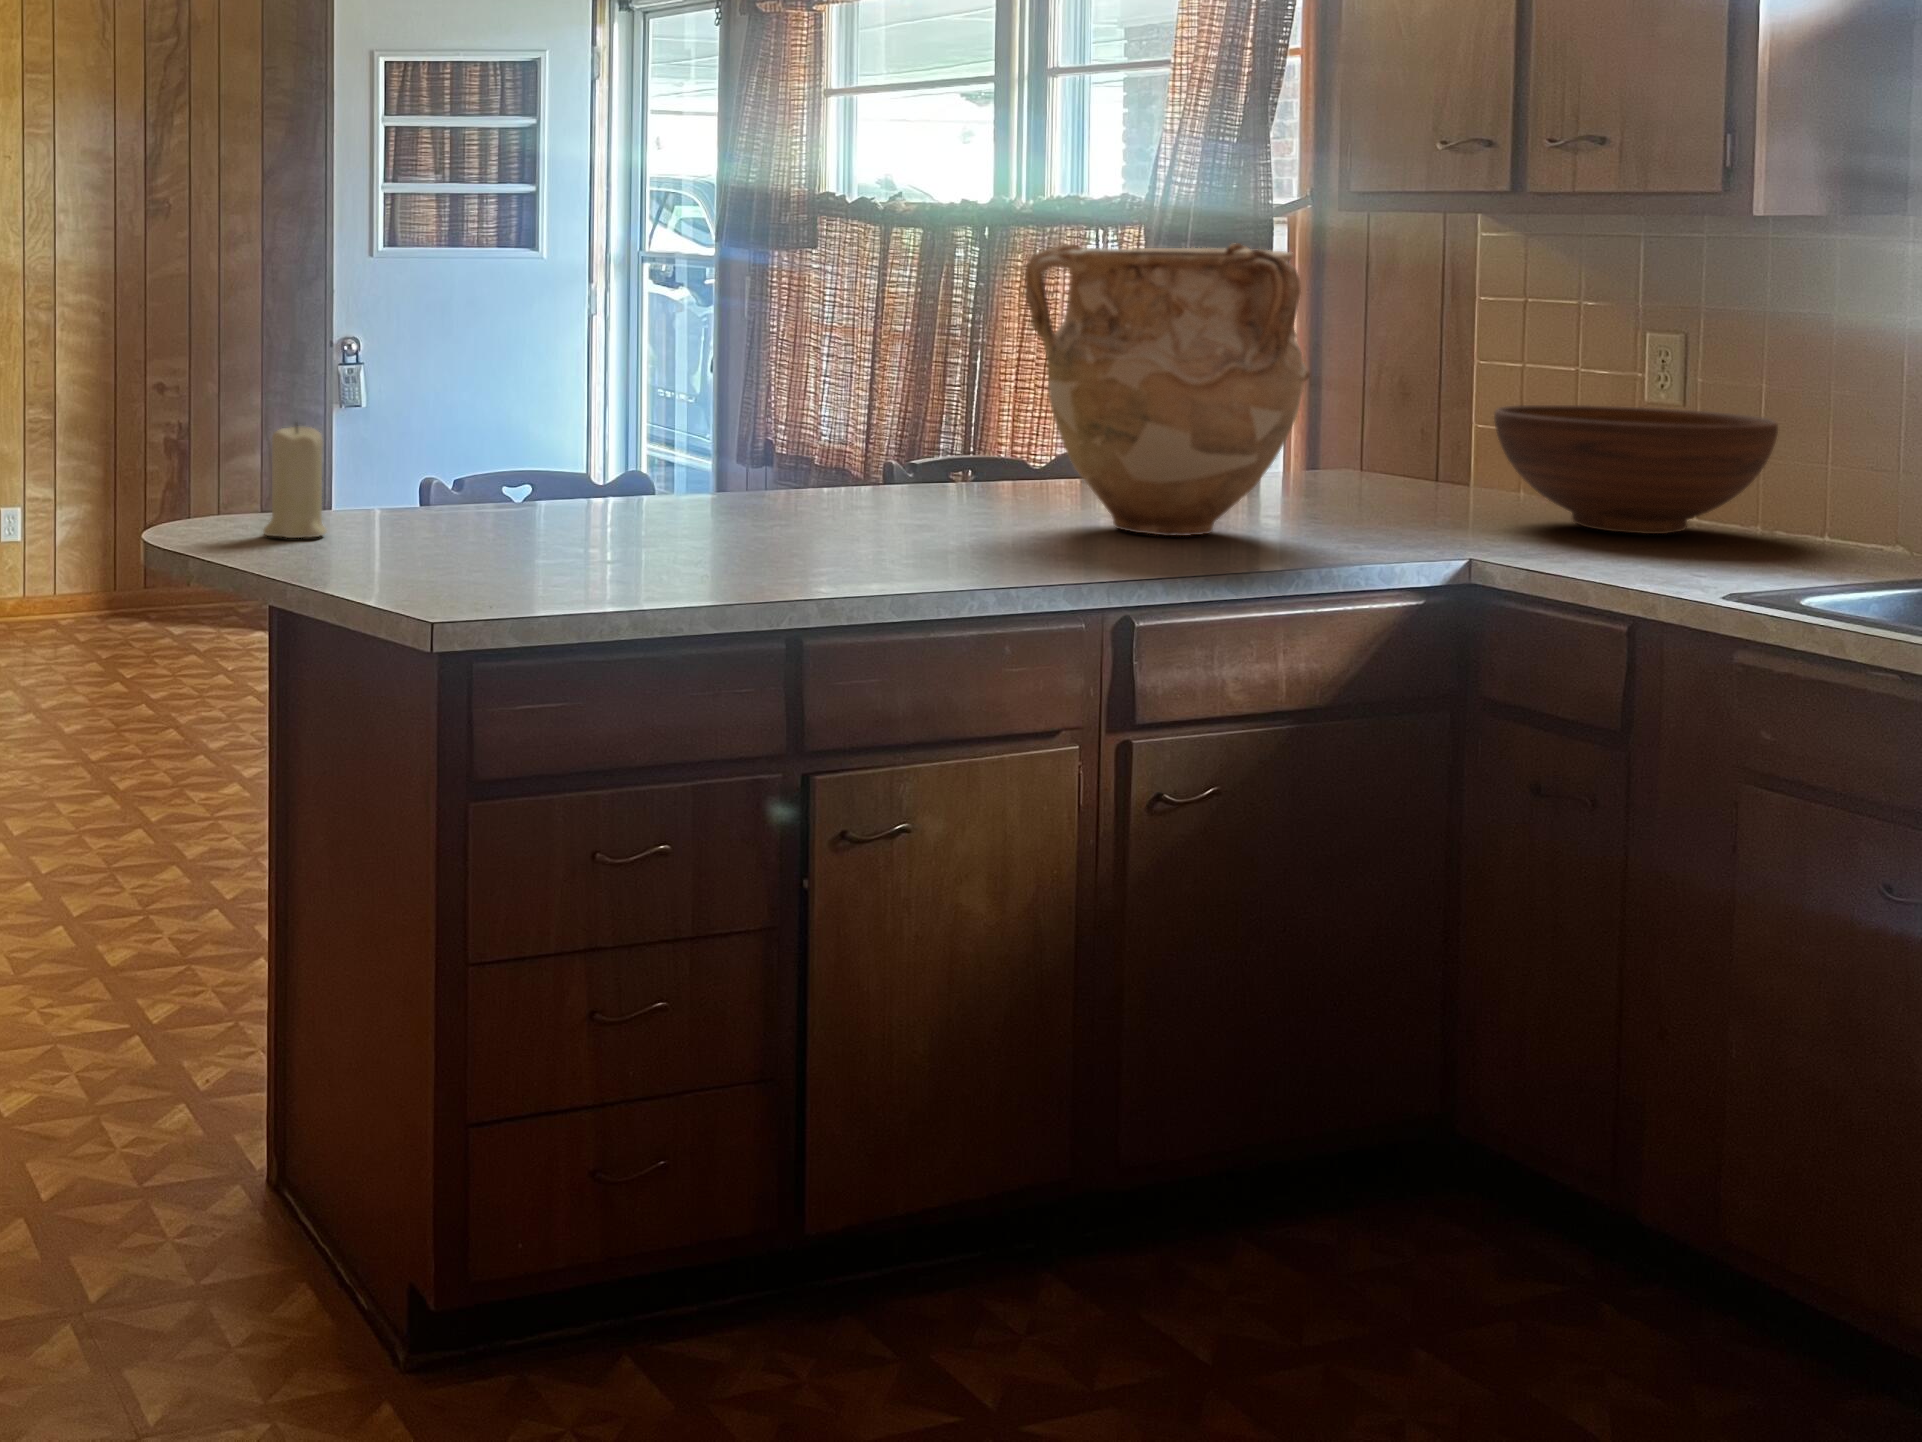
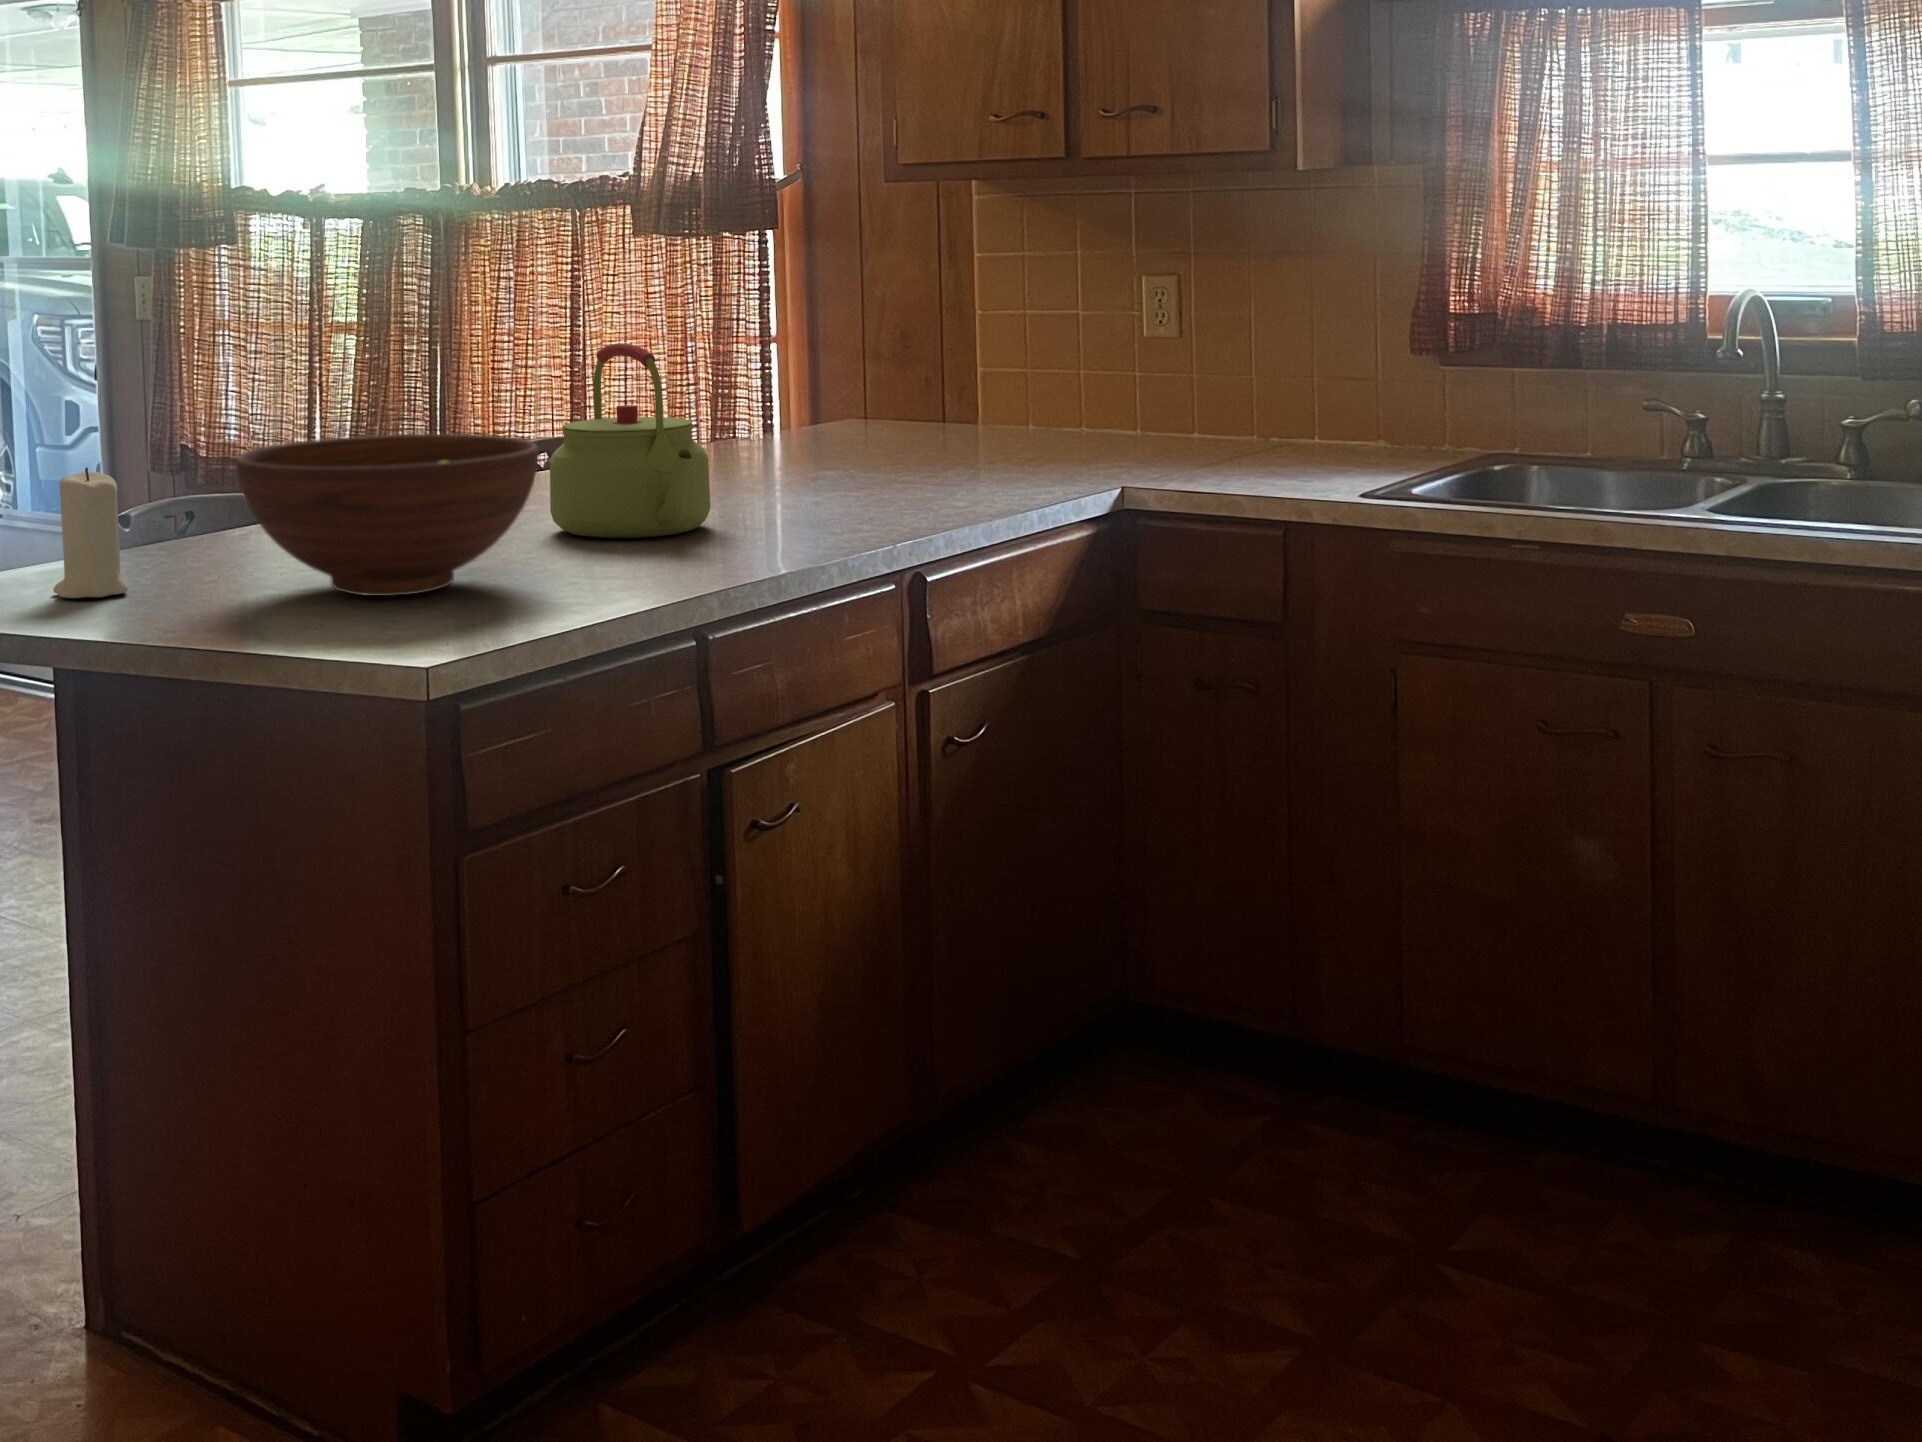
vase: present [1025,243,1309,536] -> none [720,217,979,495]
kettle: none [776,351,941,547] -> present [550,343,710,538]
fruit bowl: present [1494,405,1778,534] -> present [236,434,538,596]

